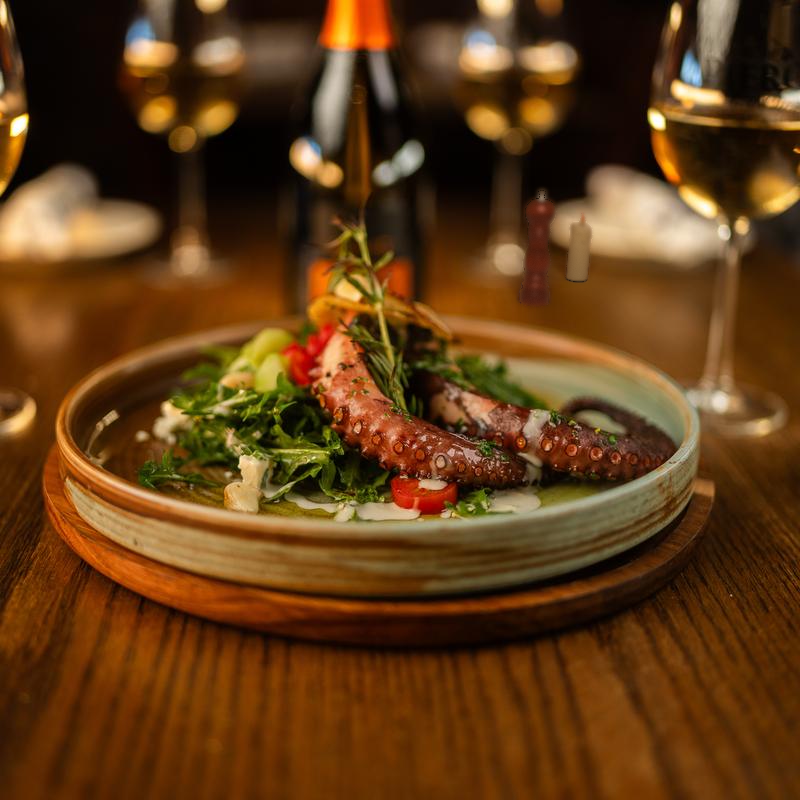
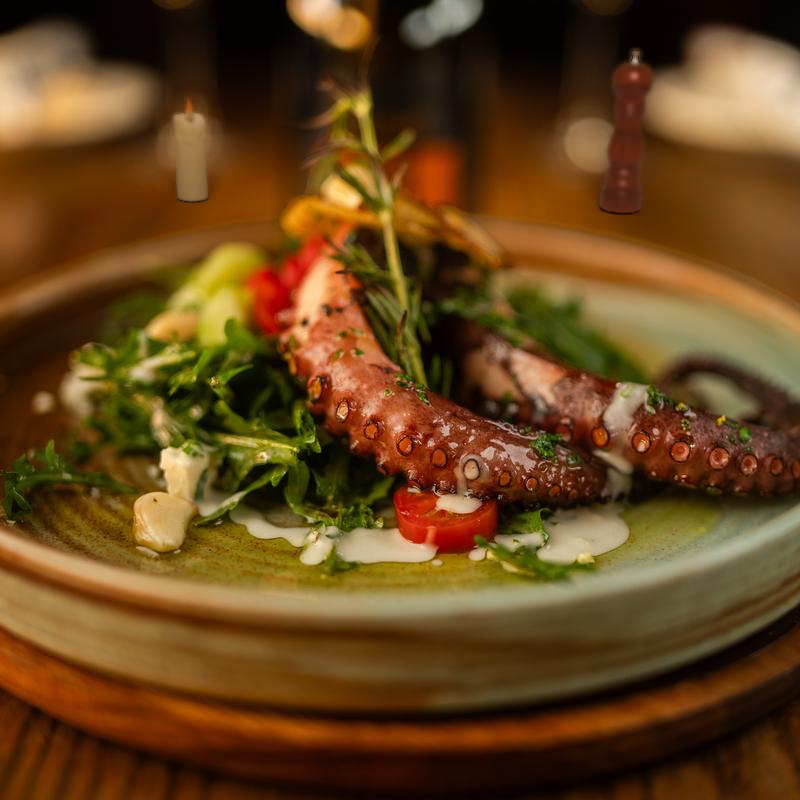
candle: present [566,216,592,281] -> present [173,101,208,201]

